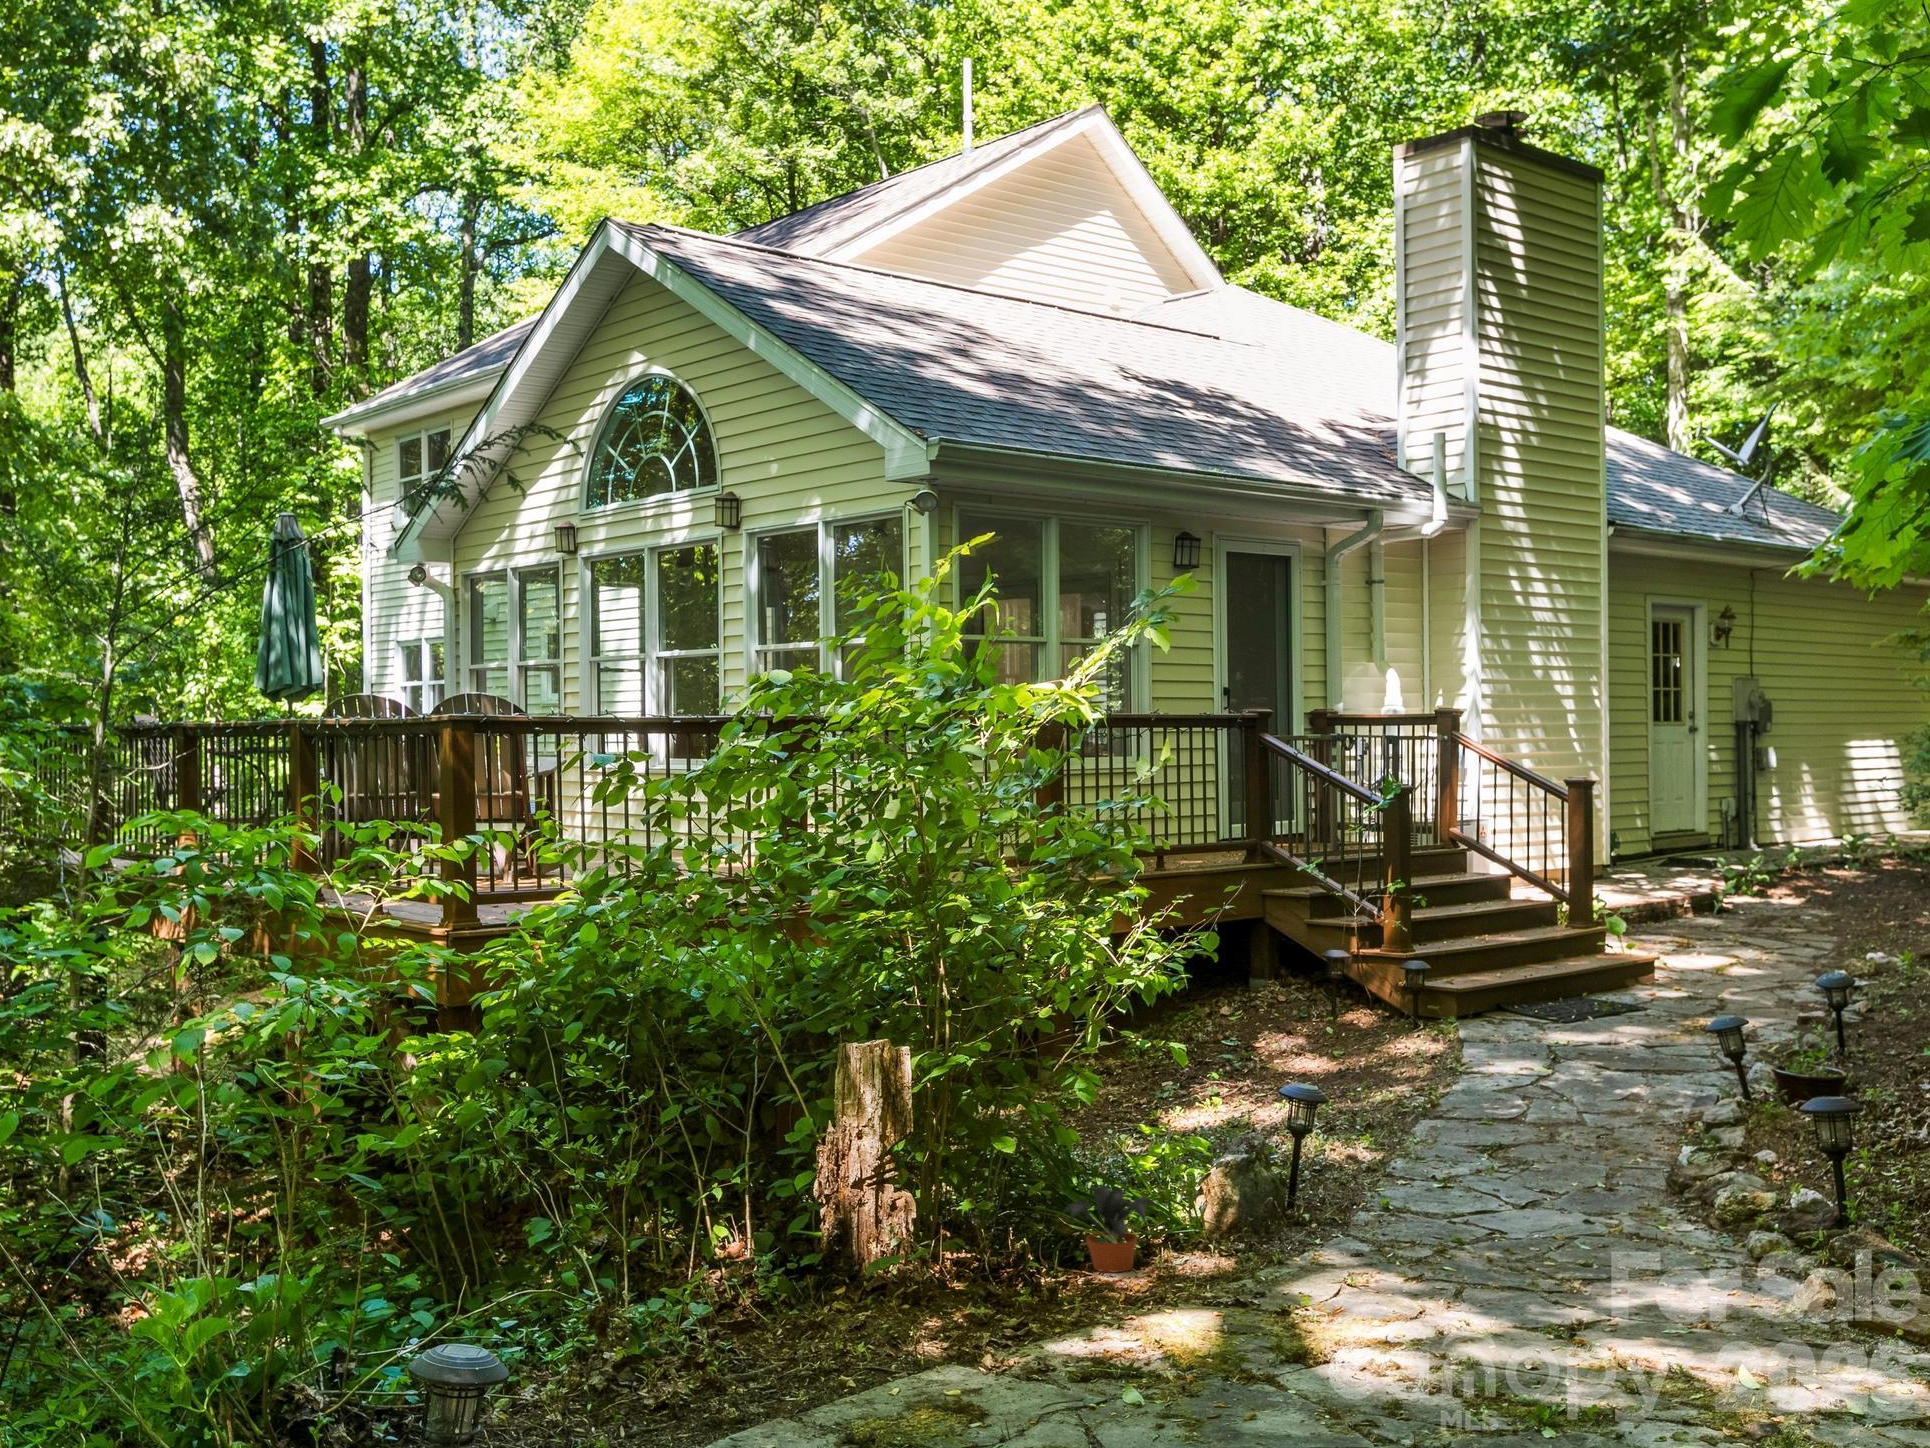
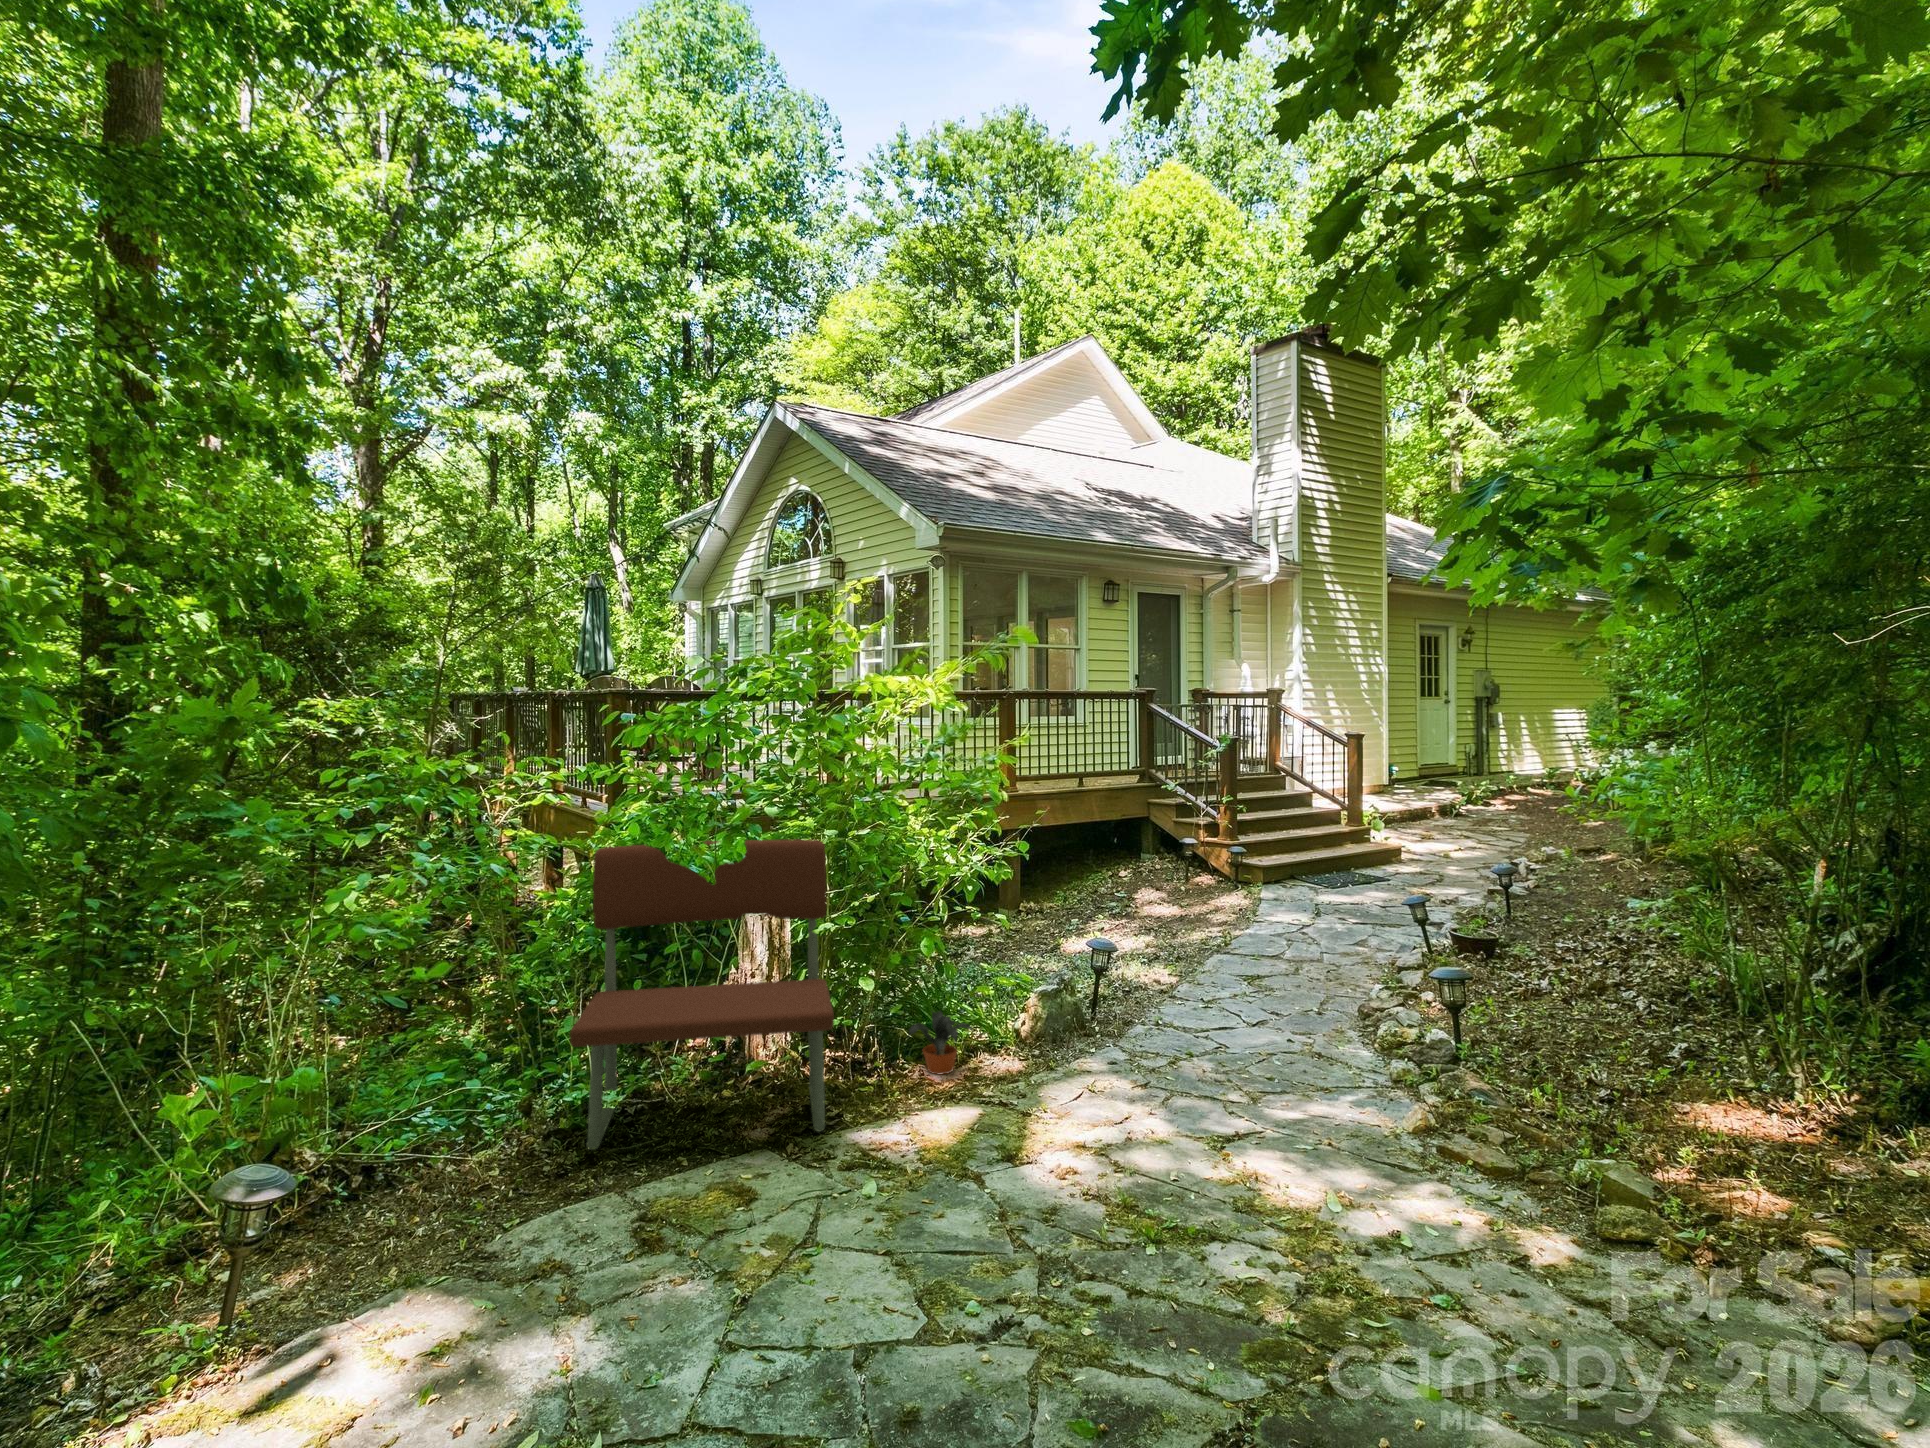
bench: none [638,932,1029,1378] -> present [570,839,834,1150]

